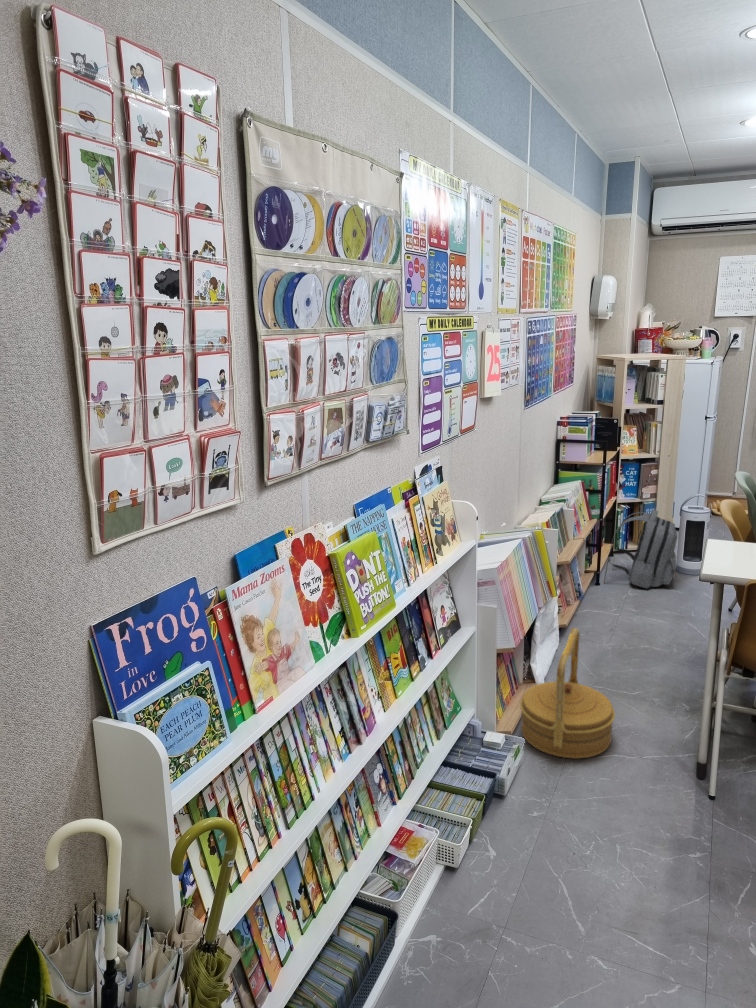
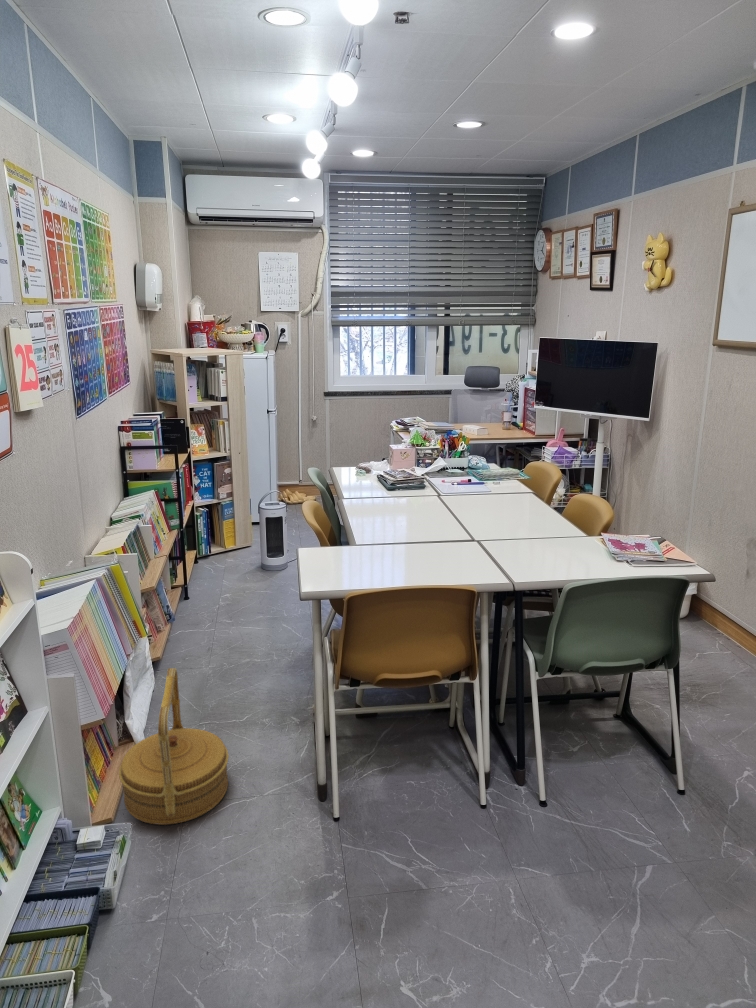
backpack: present [604,510,677,588] -> none [193,511,264,596]

